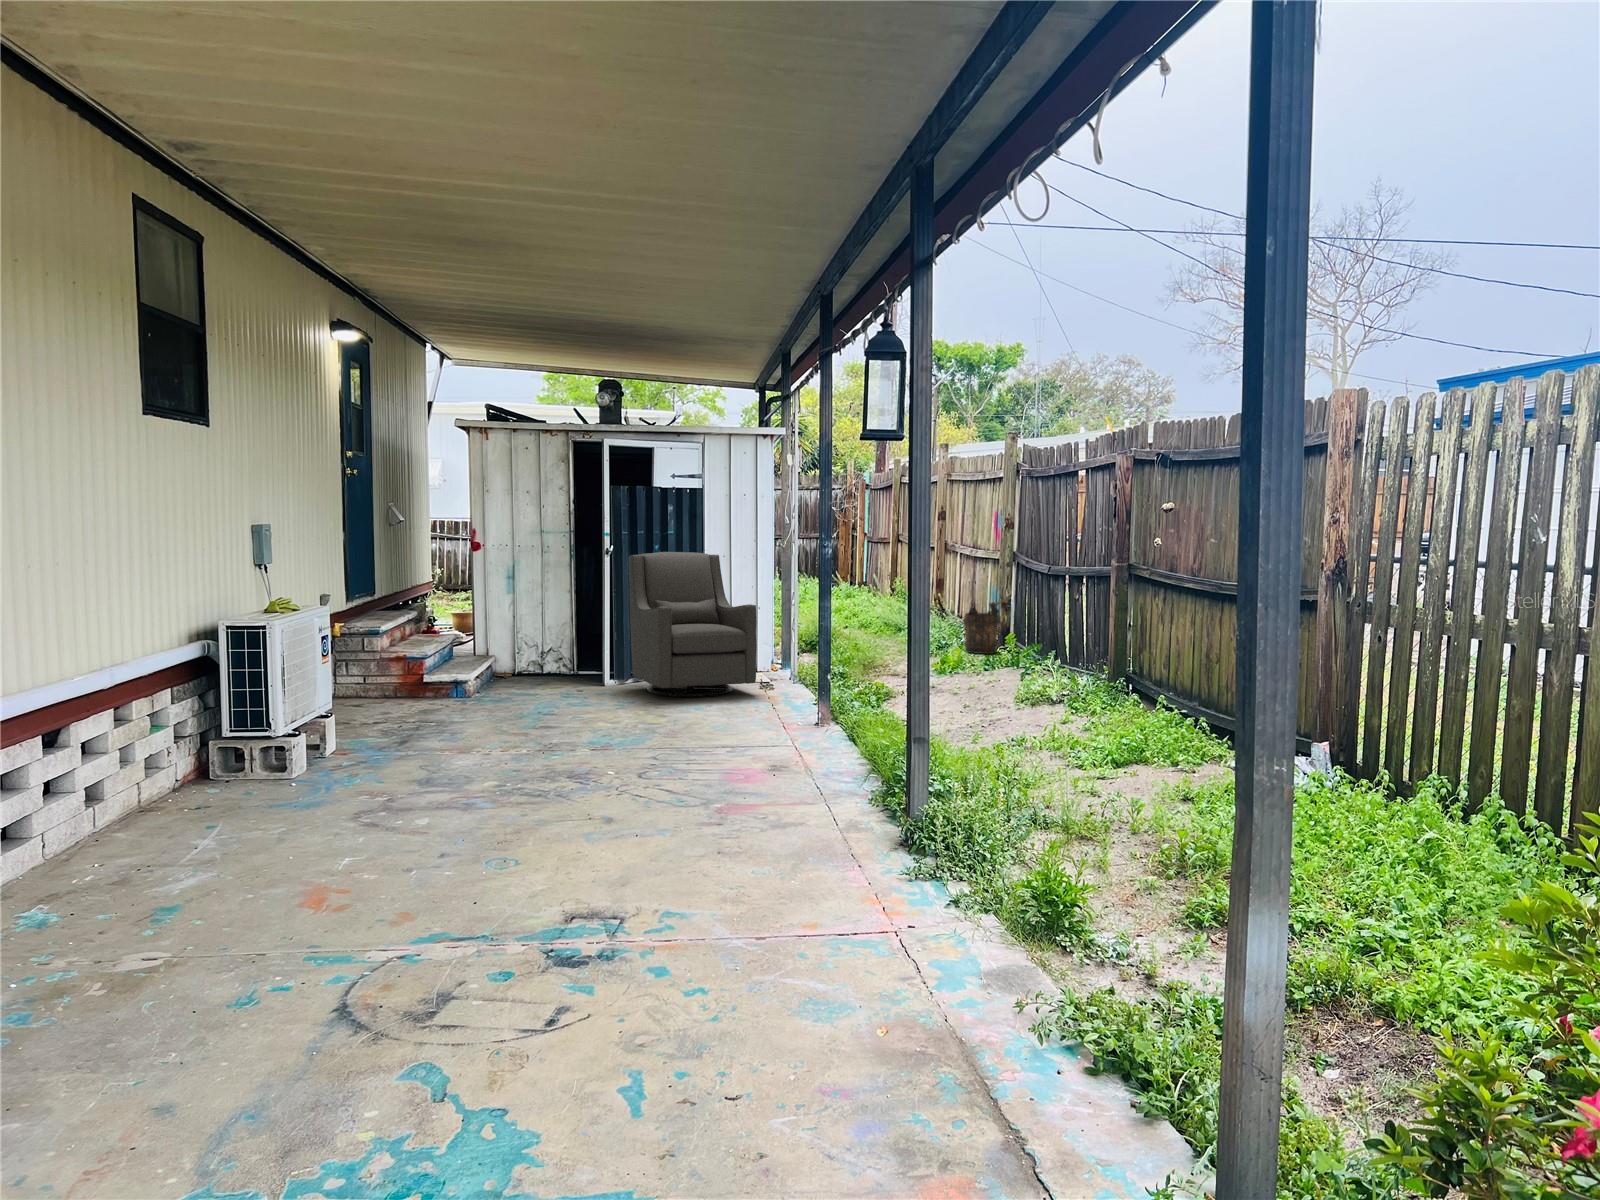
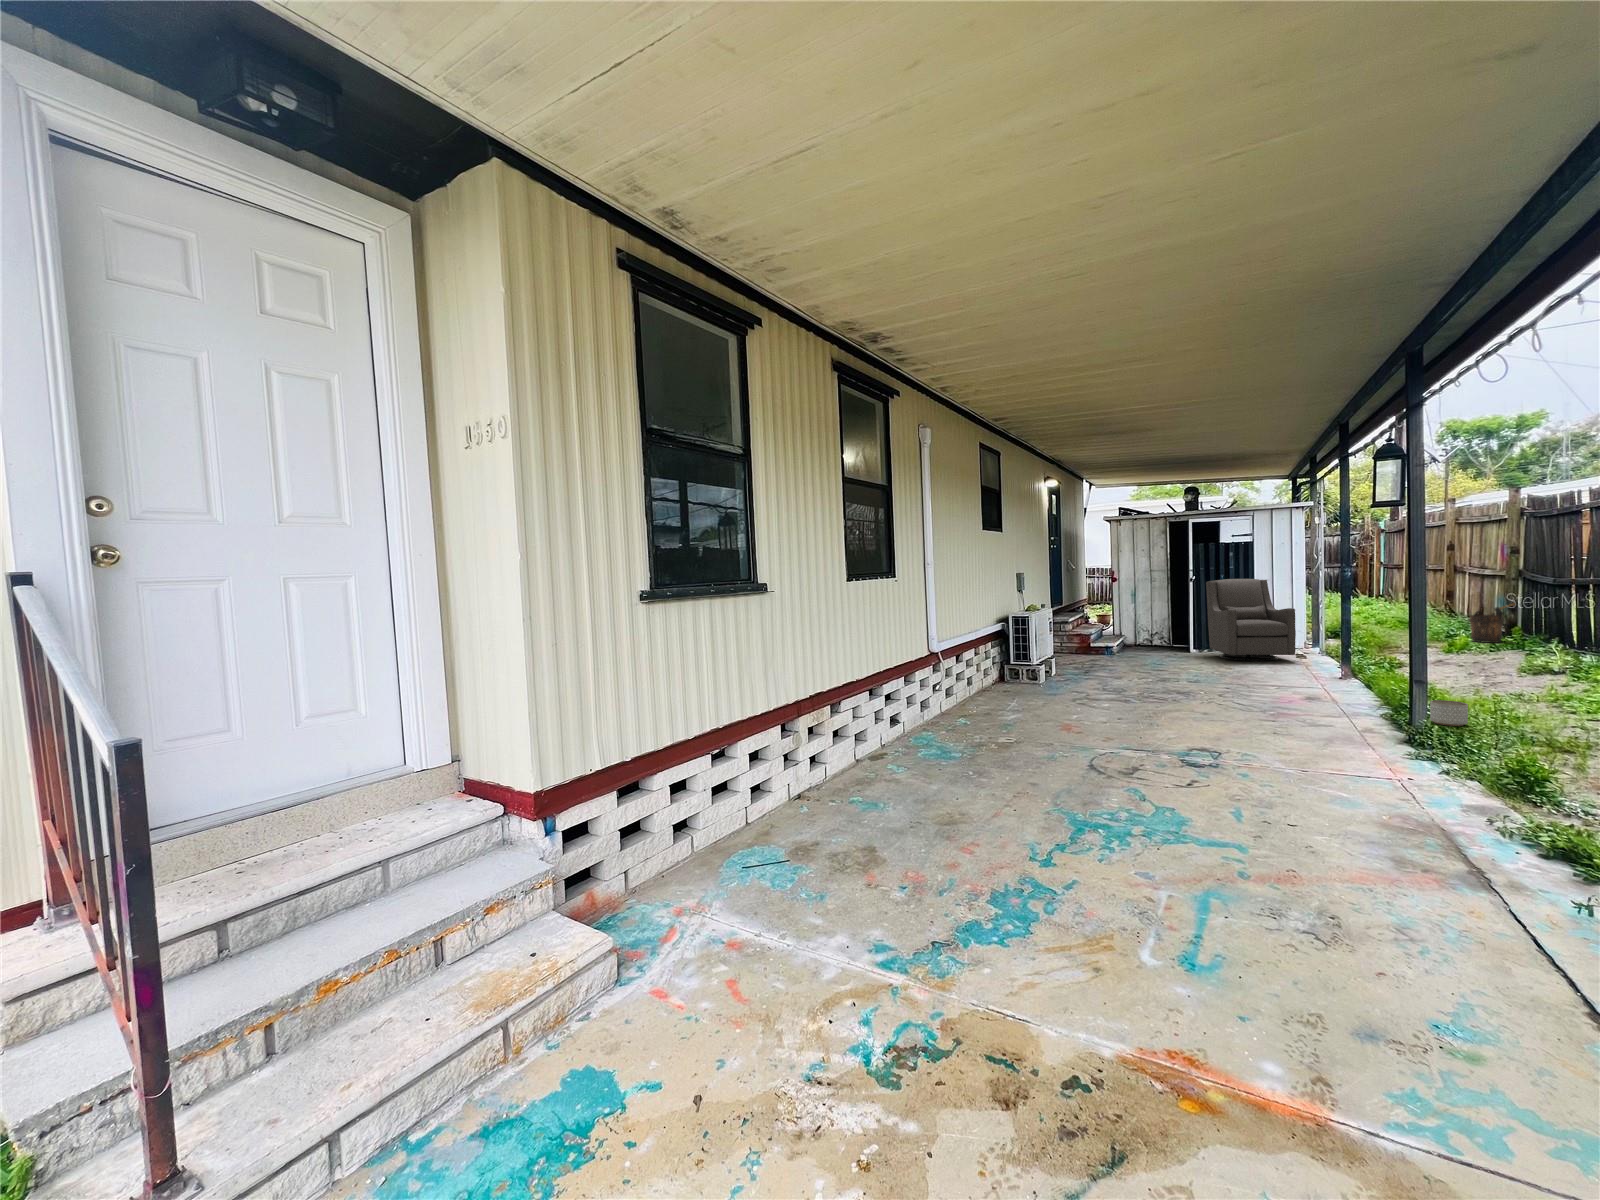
planter: none [934,773,981,818] -> present [1430,700,1468,726]

